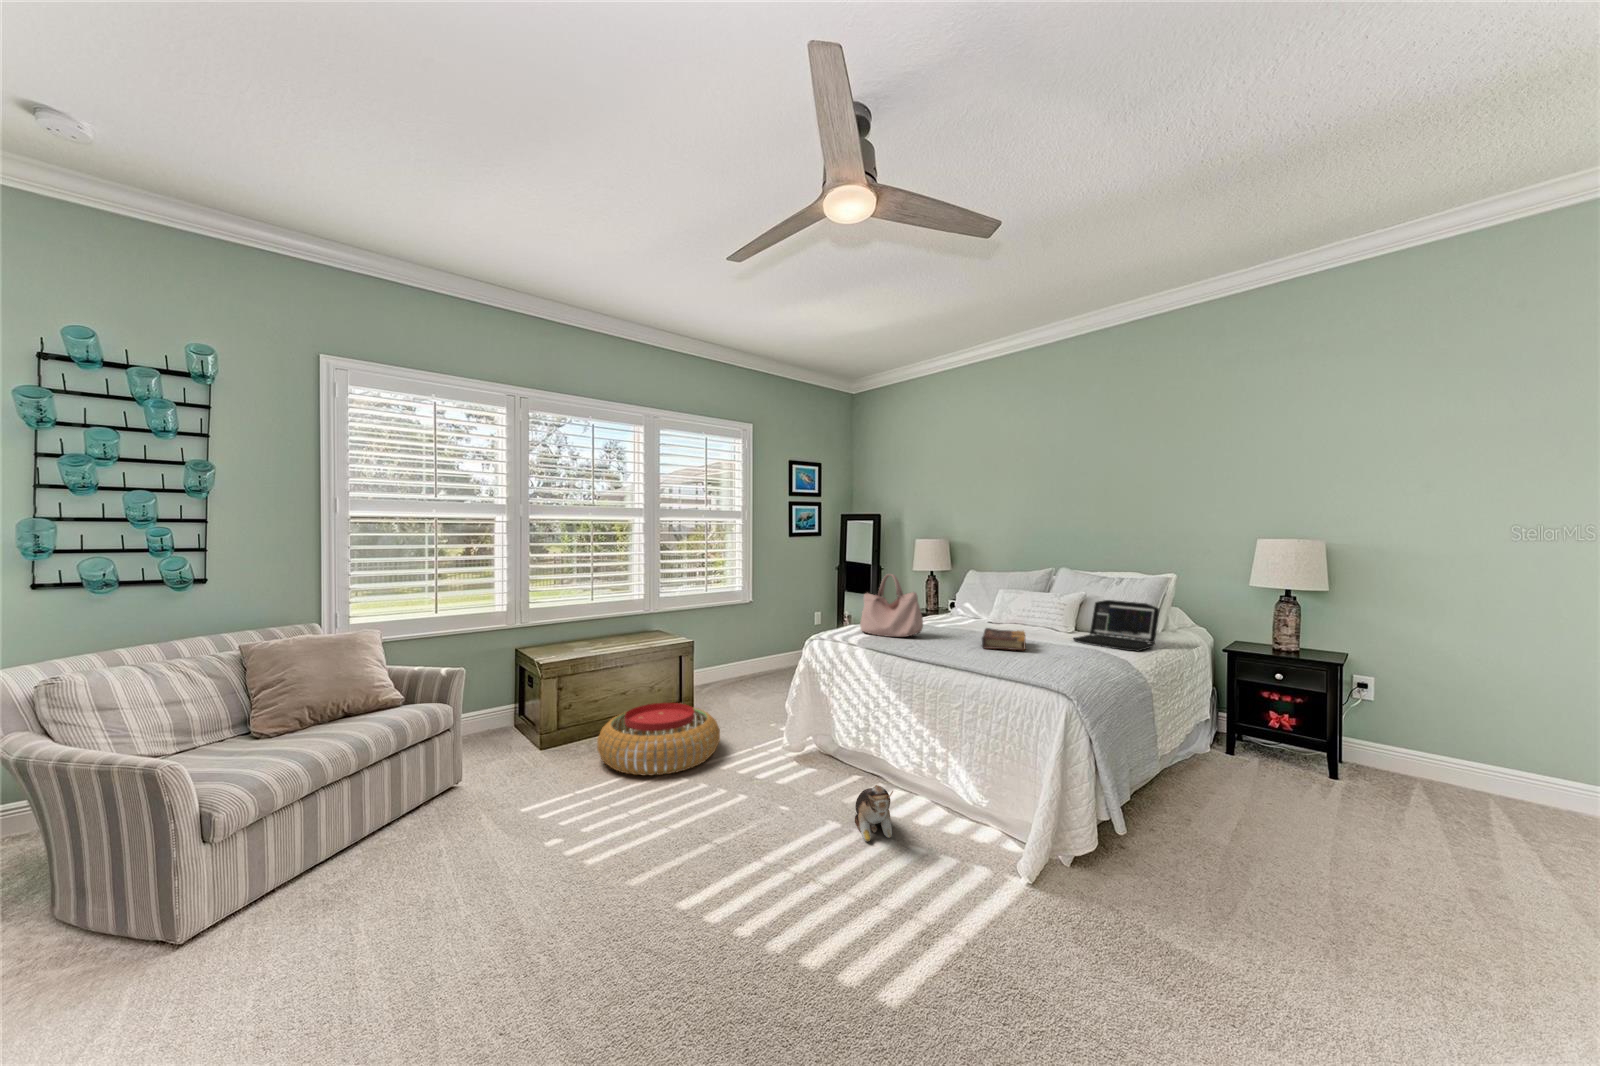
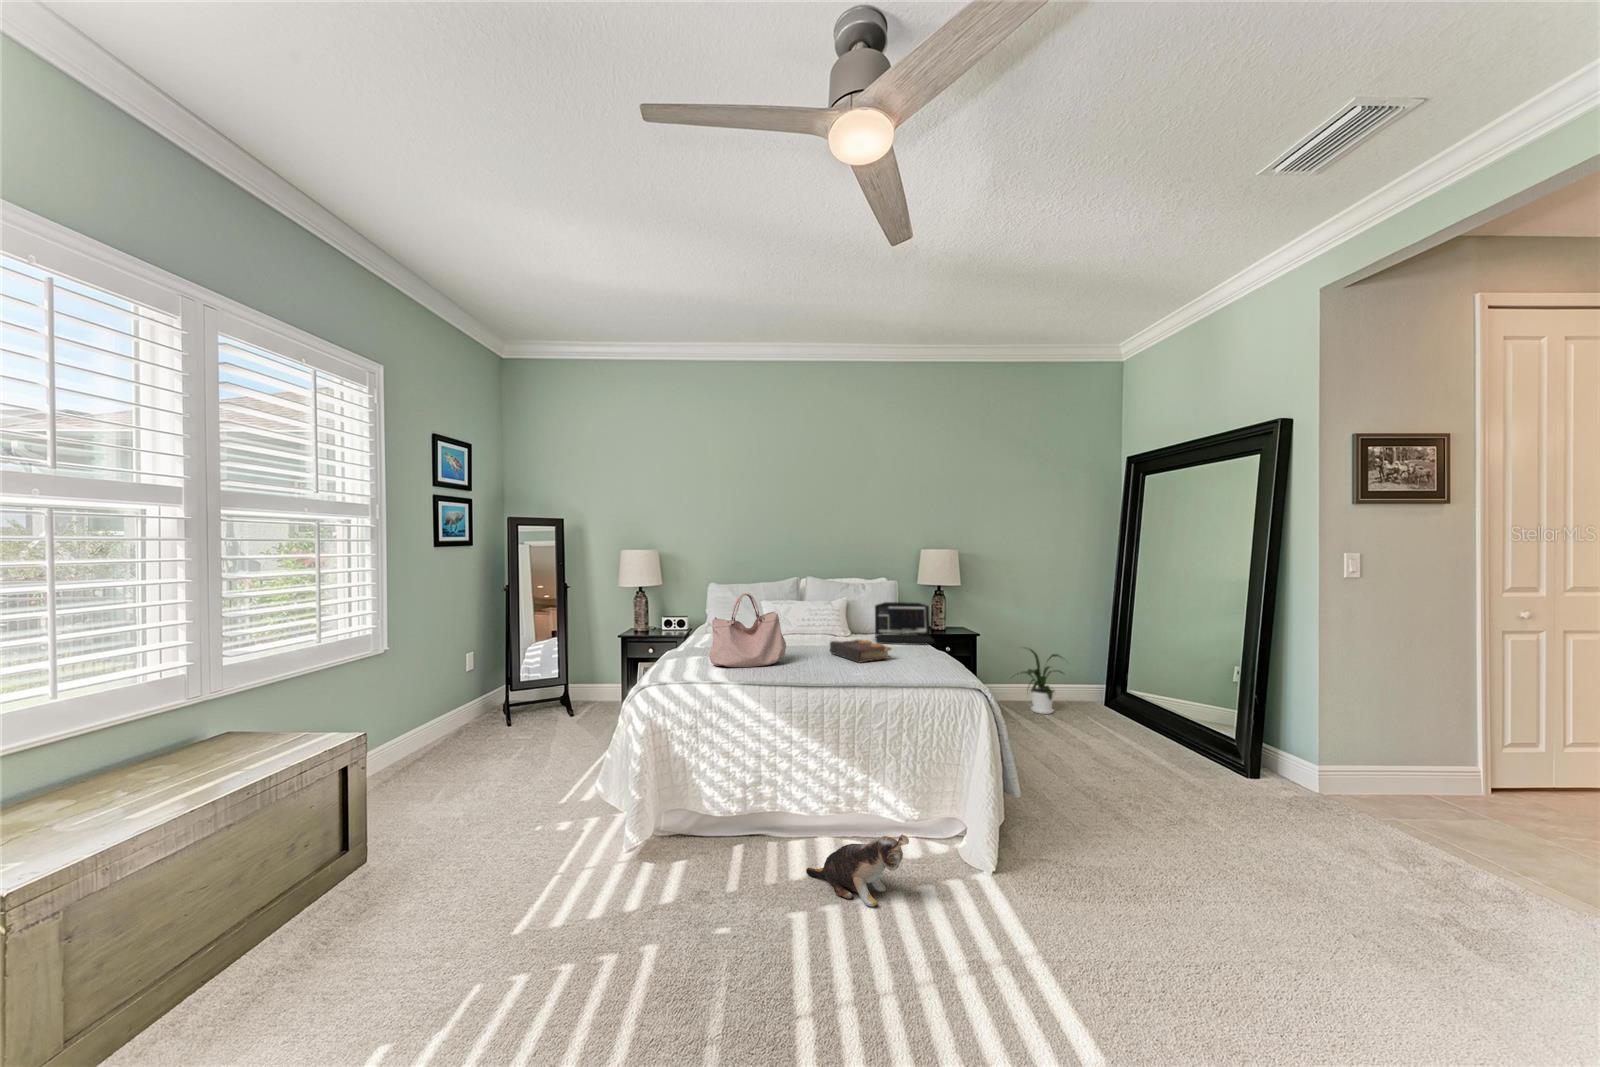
house plant: none [1387,691,1502,805] -> present [1017,649,1062,714]
pouf: present [597,703,720,775] -> none [308,836,555,1009]

